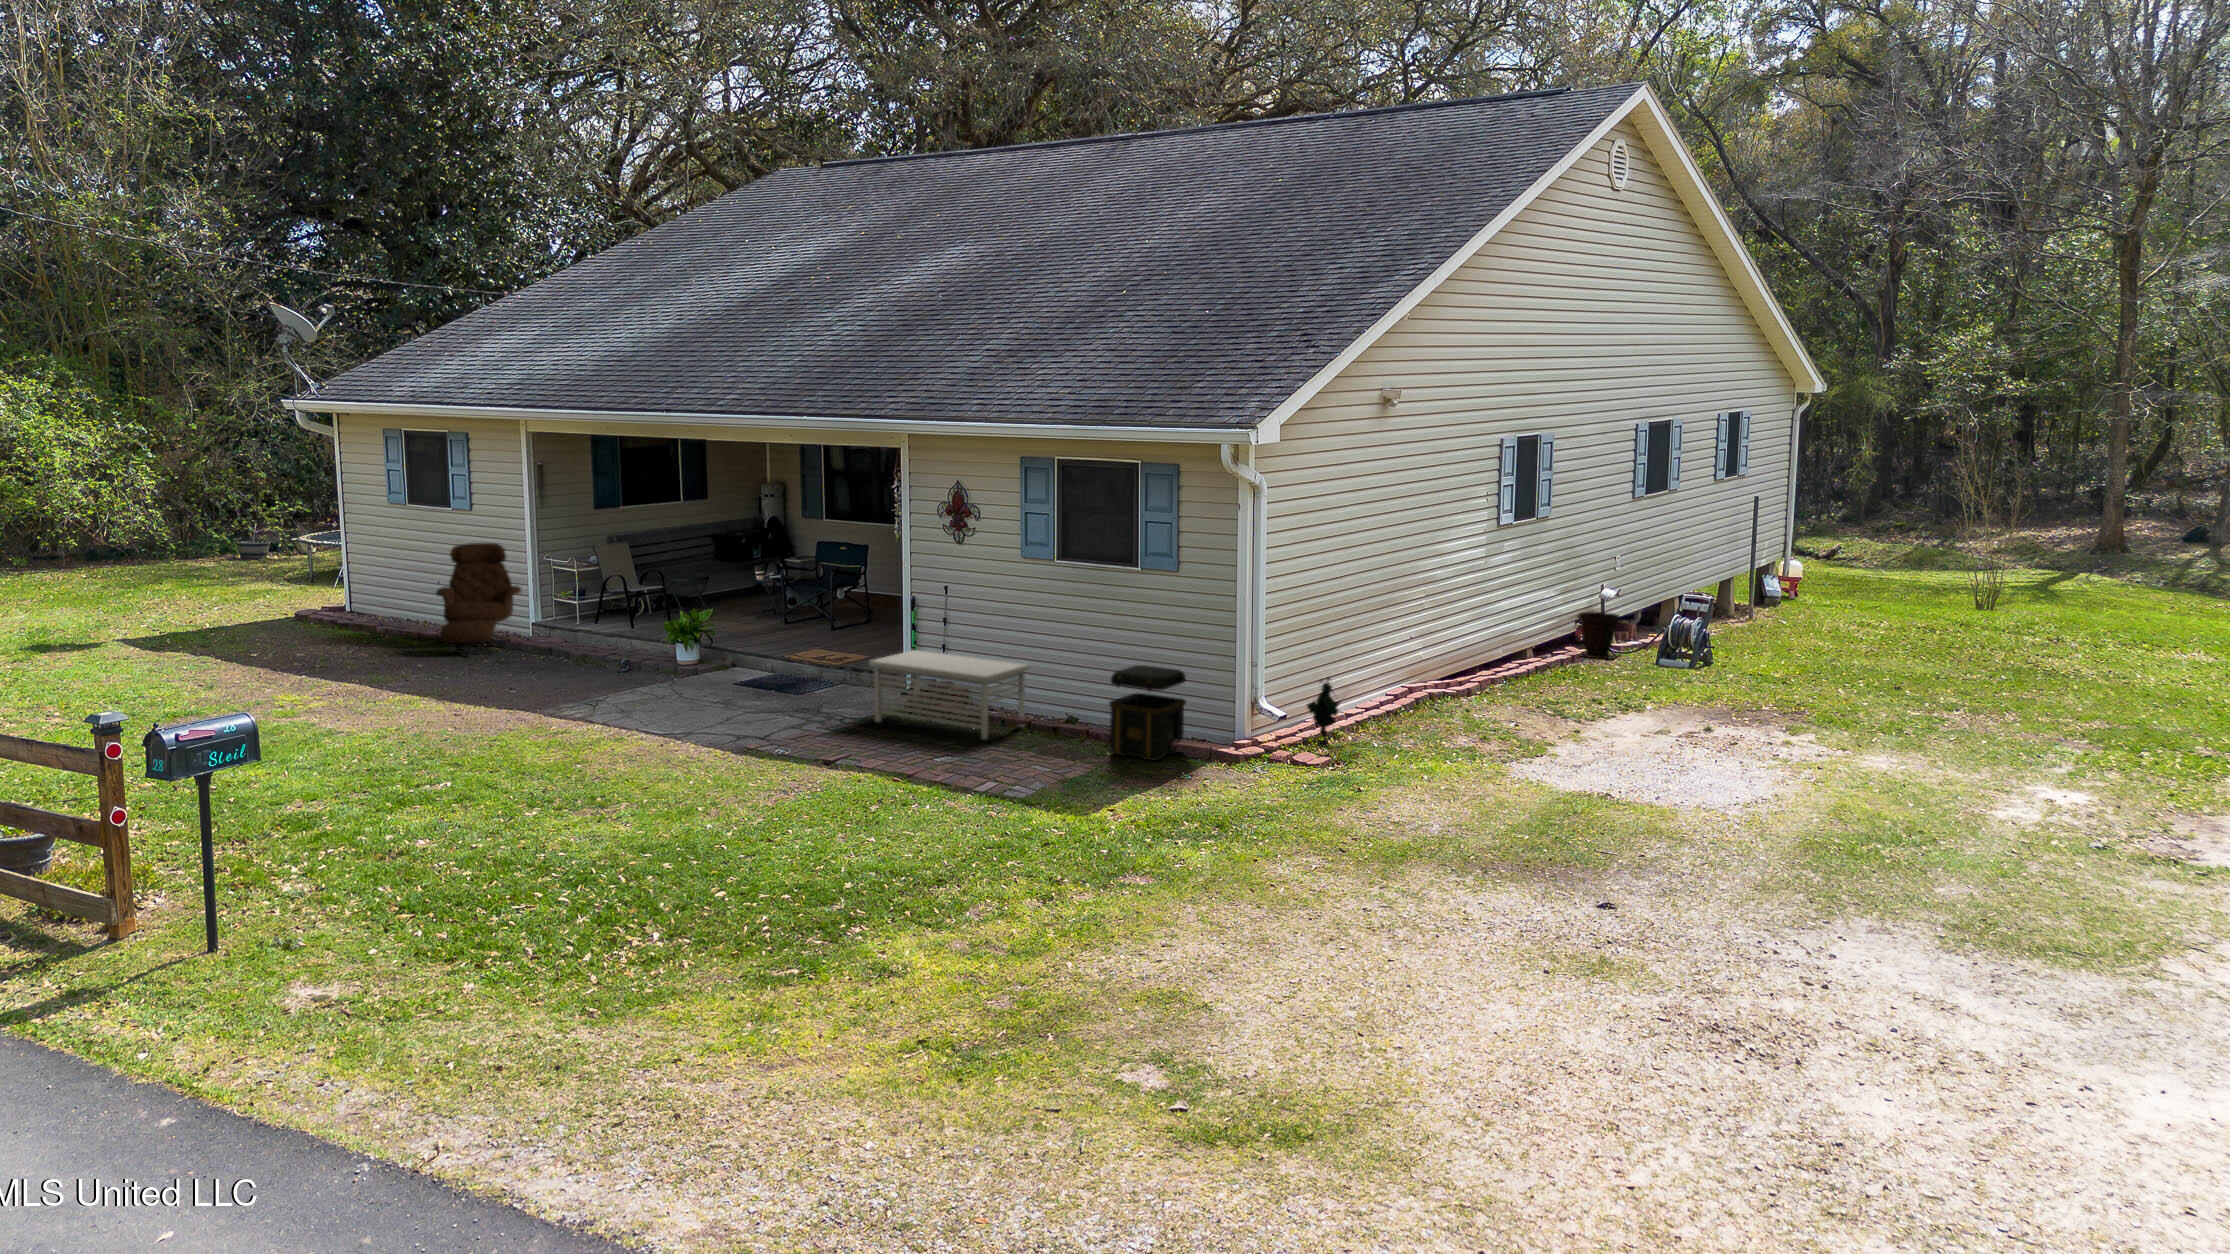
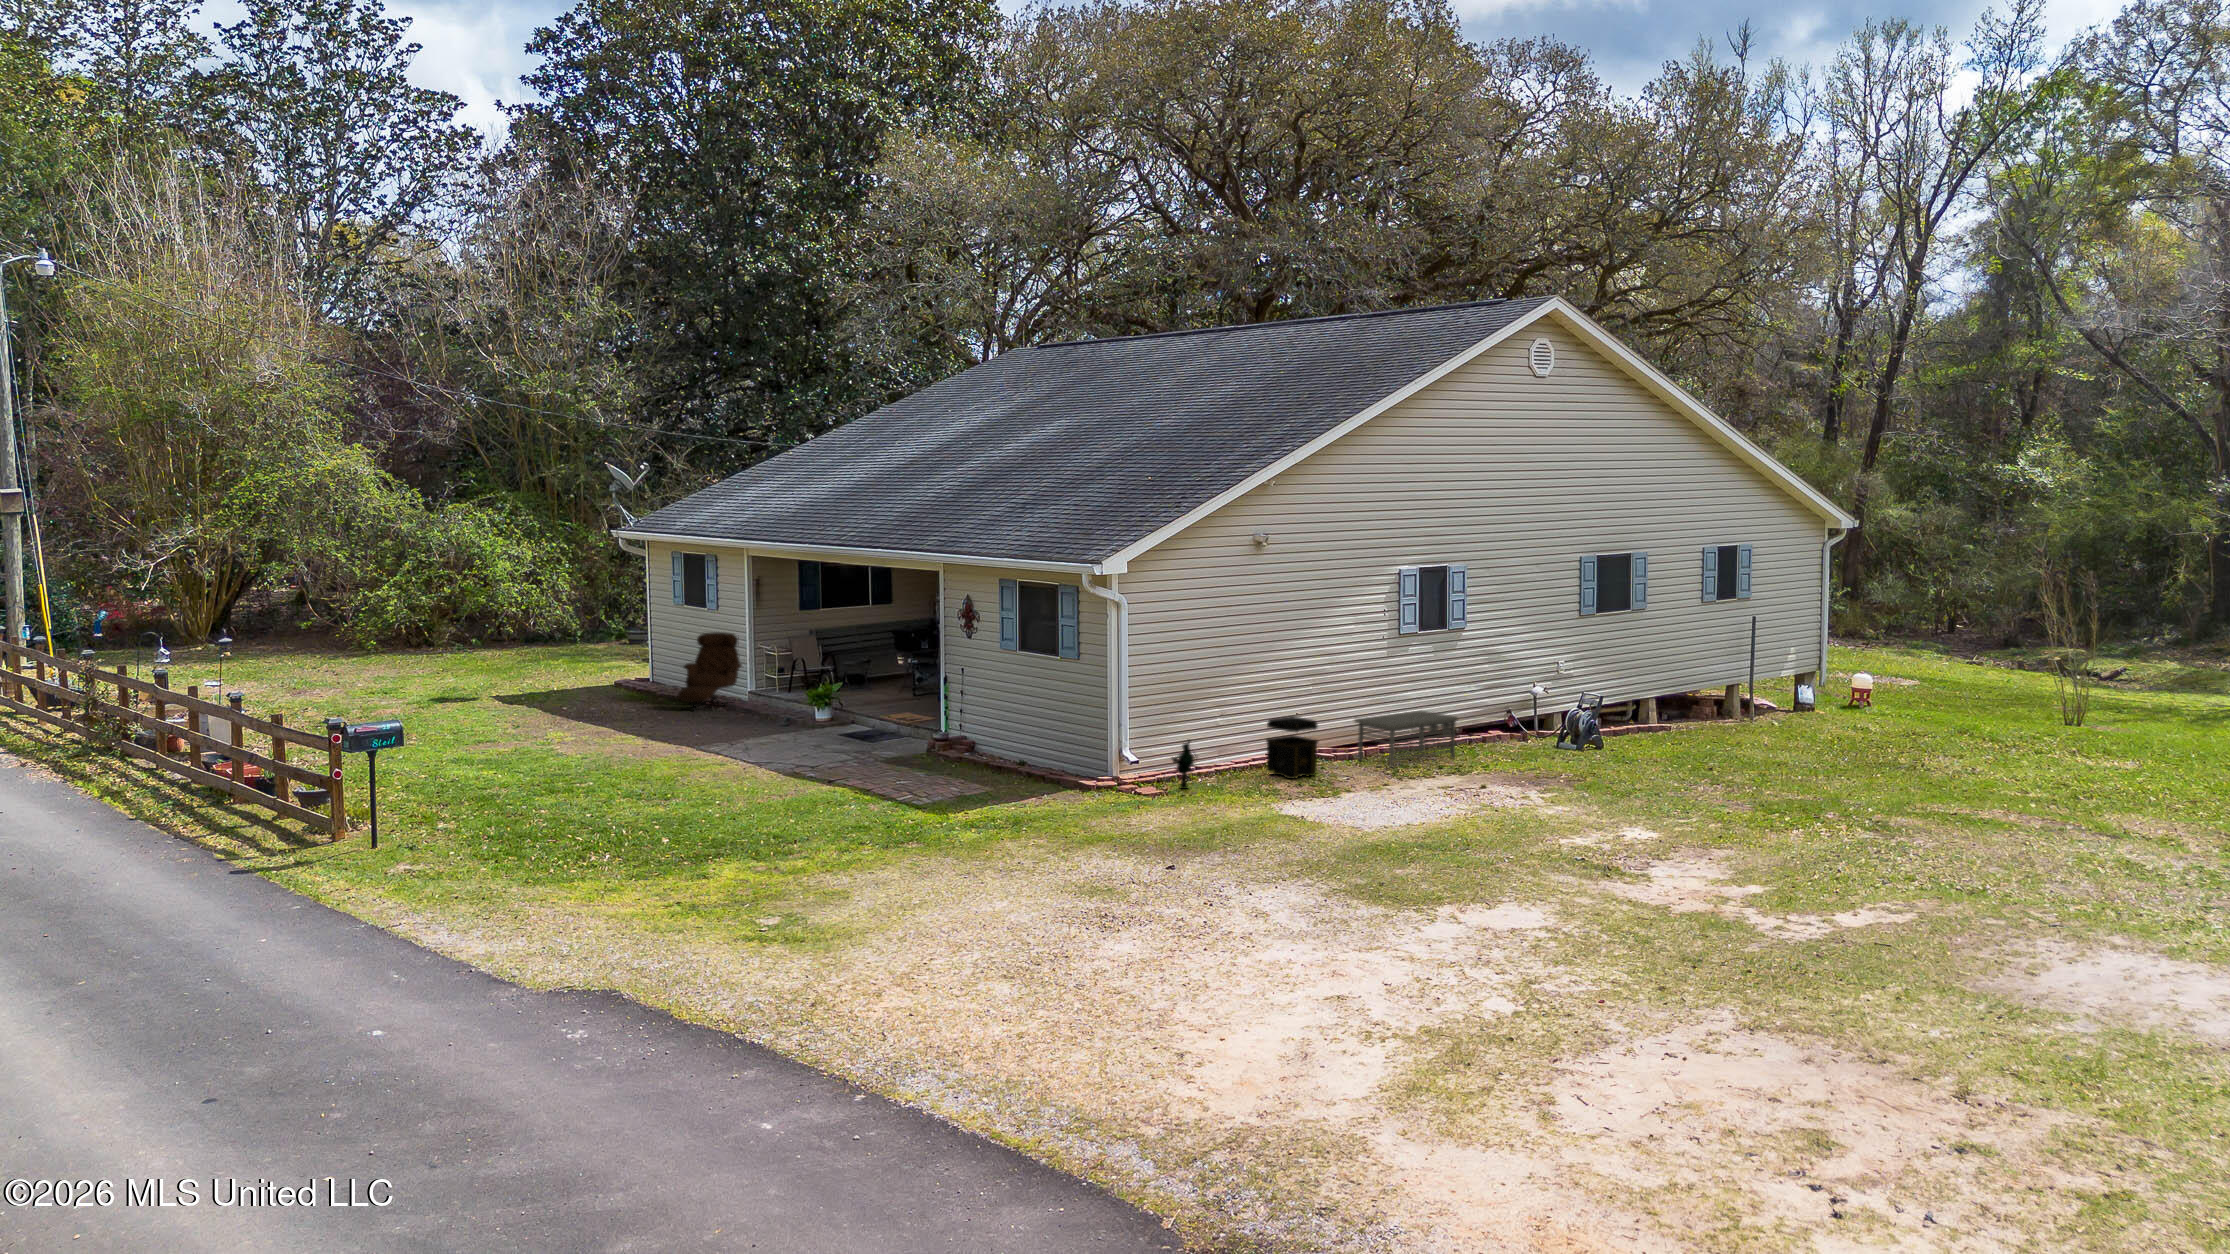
bucket: present [1577,612,1621,659] -> none [1502,706,1539,744]
storage bench: present [869,650,1029,739] -> present [1355,711,1458,768]
toolbox: present [1109,665,1186,761] -> present [1266,716,1318,779]

